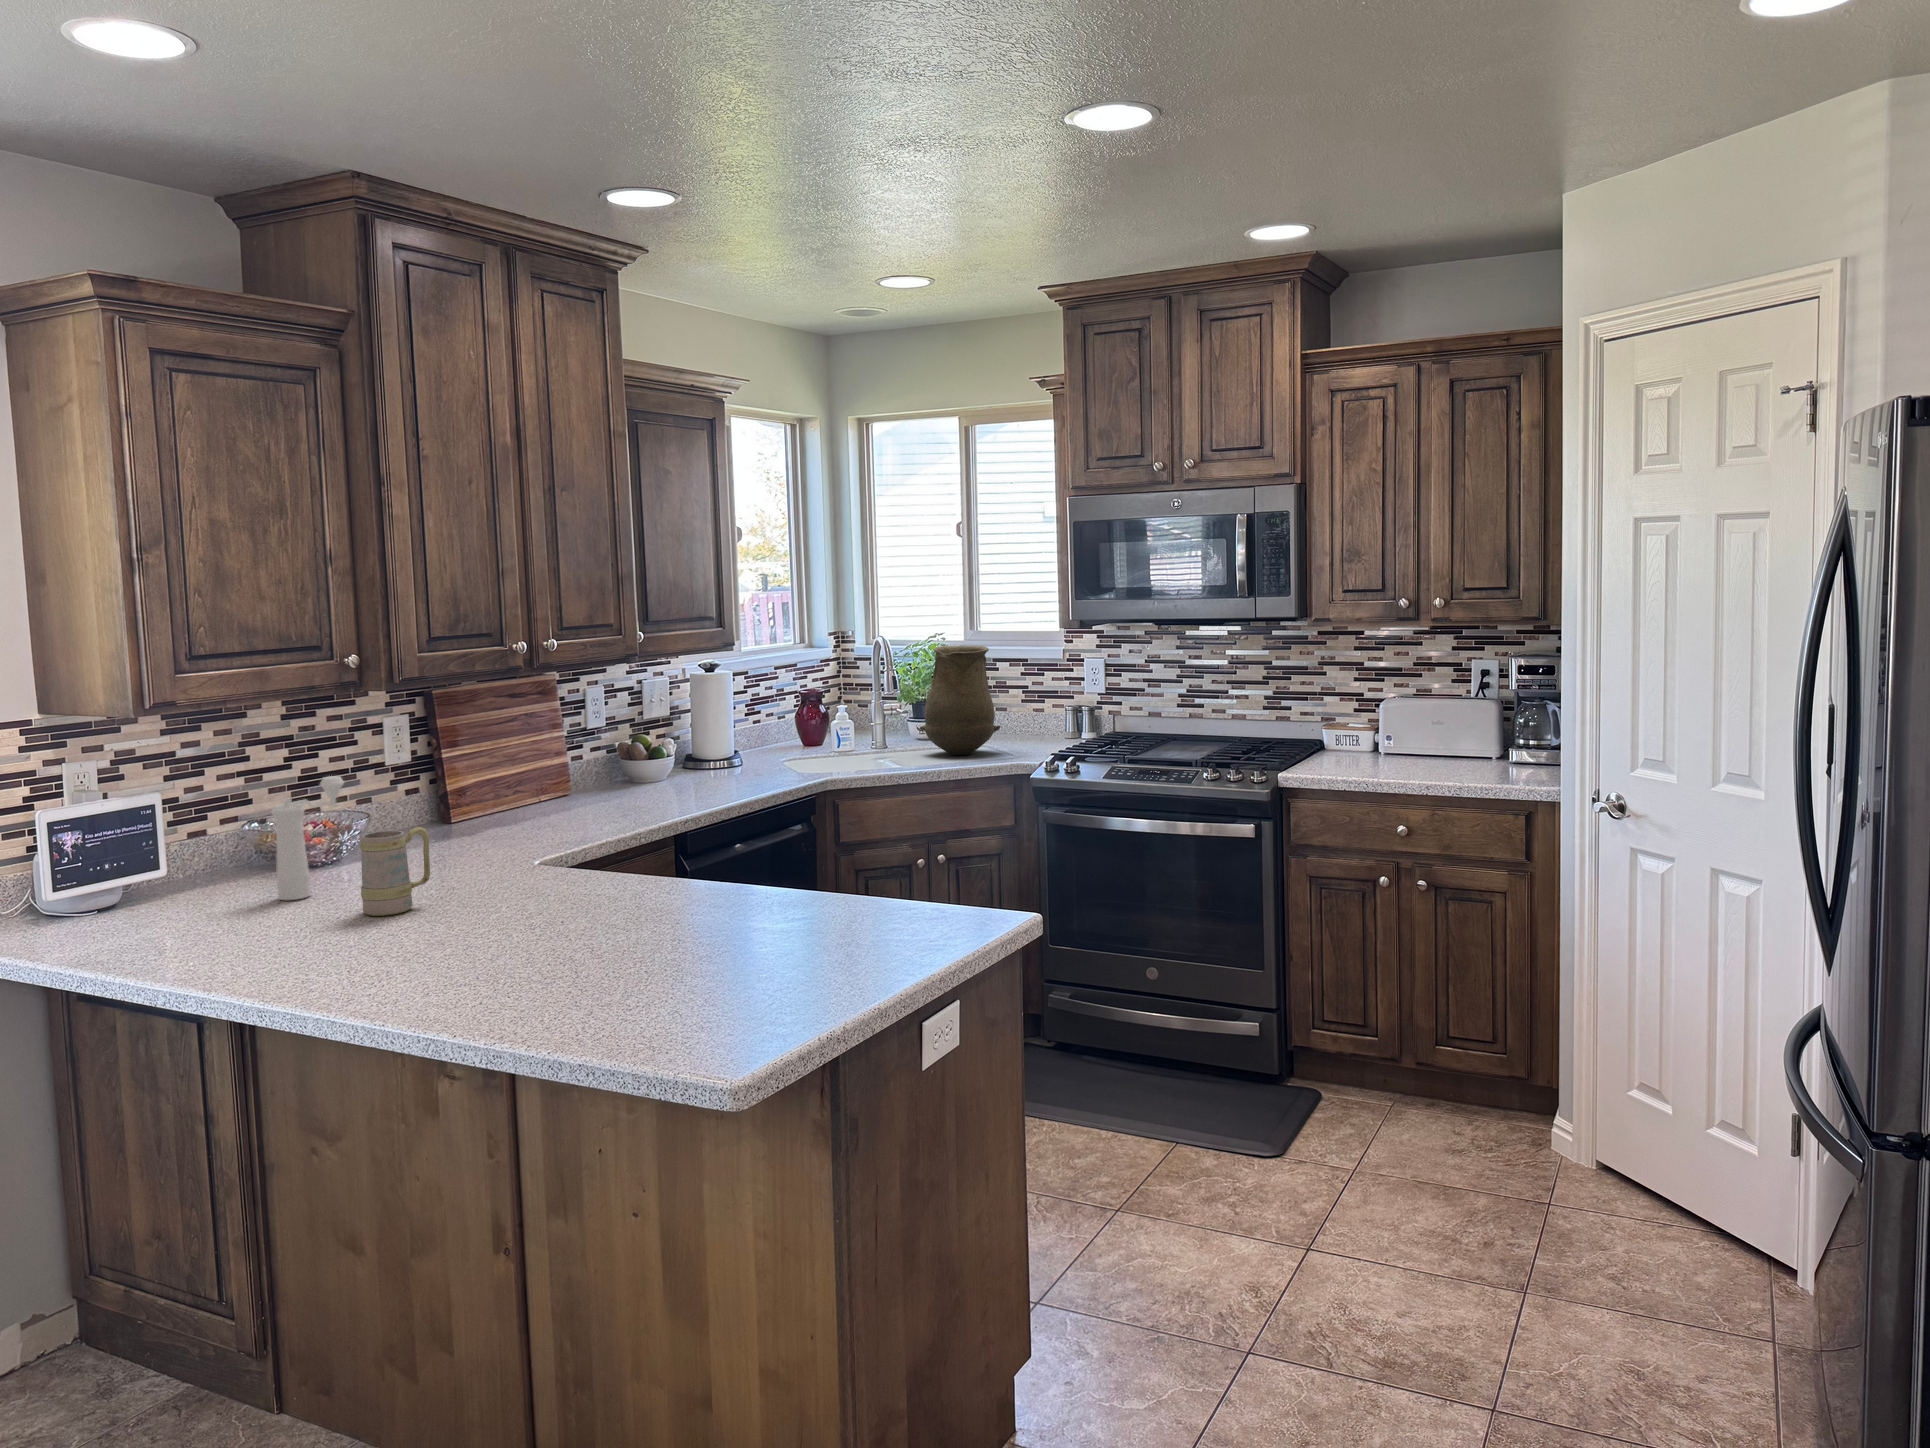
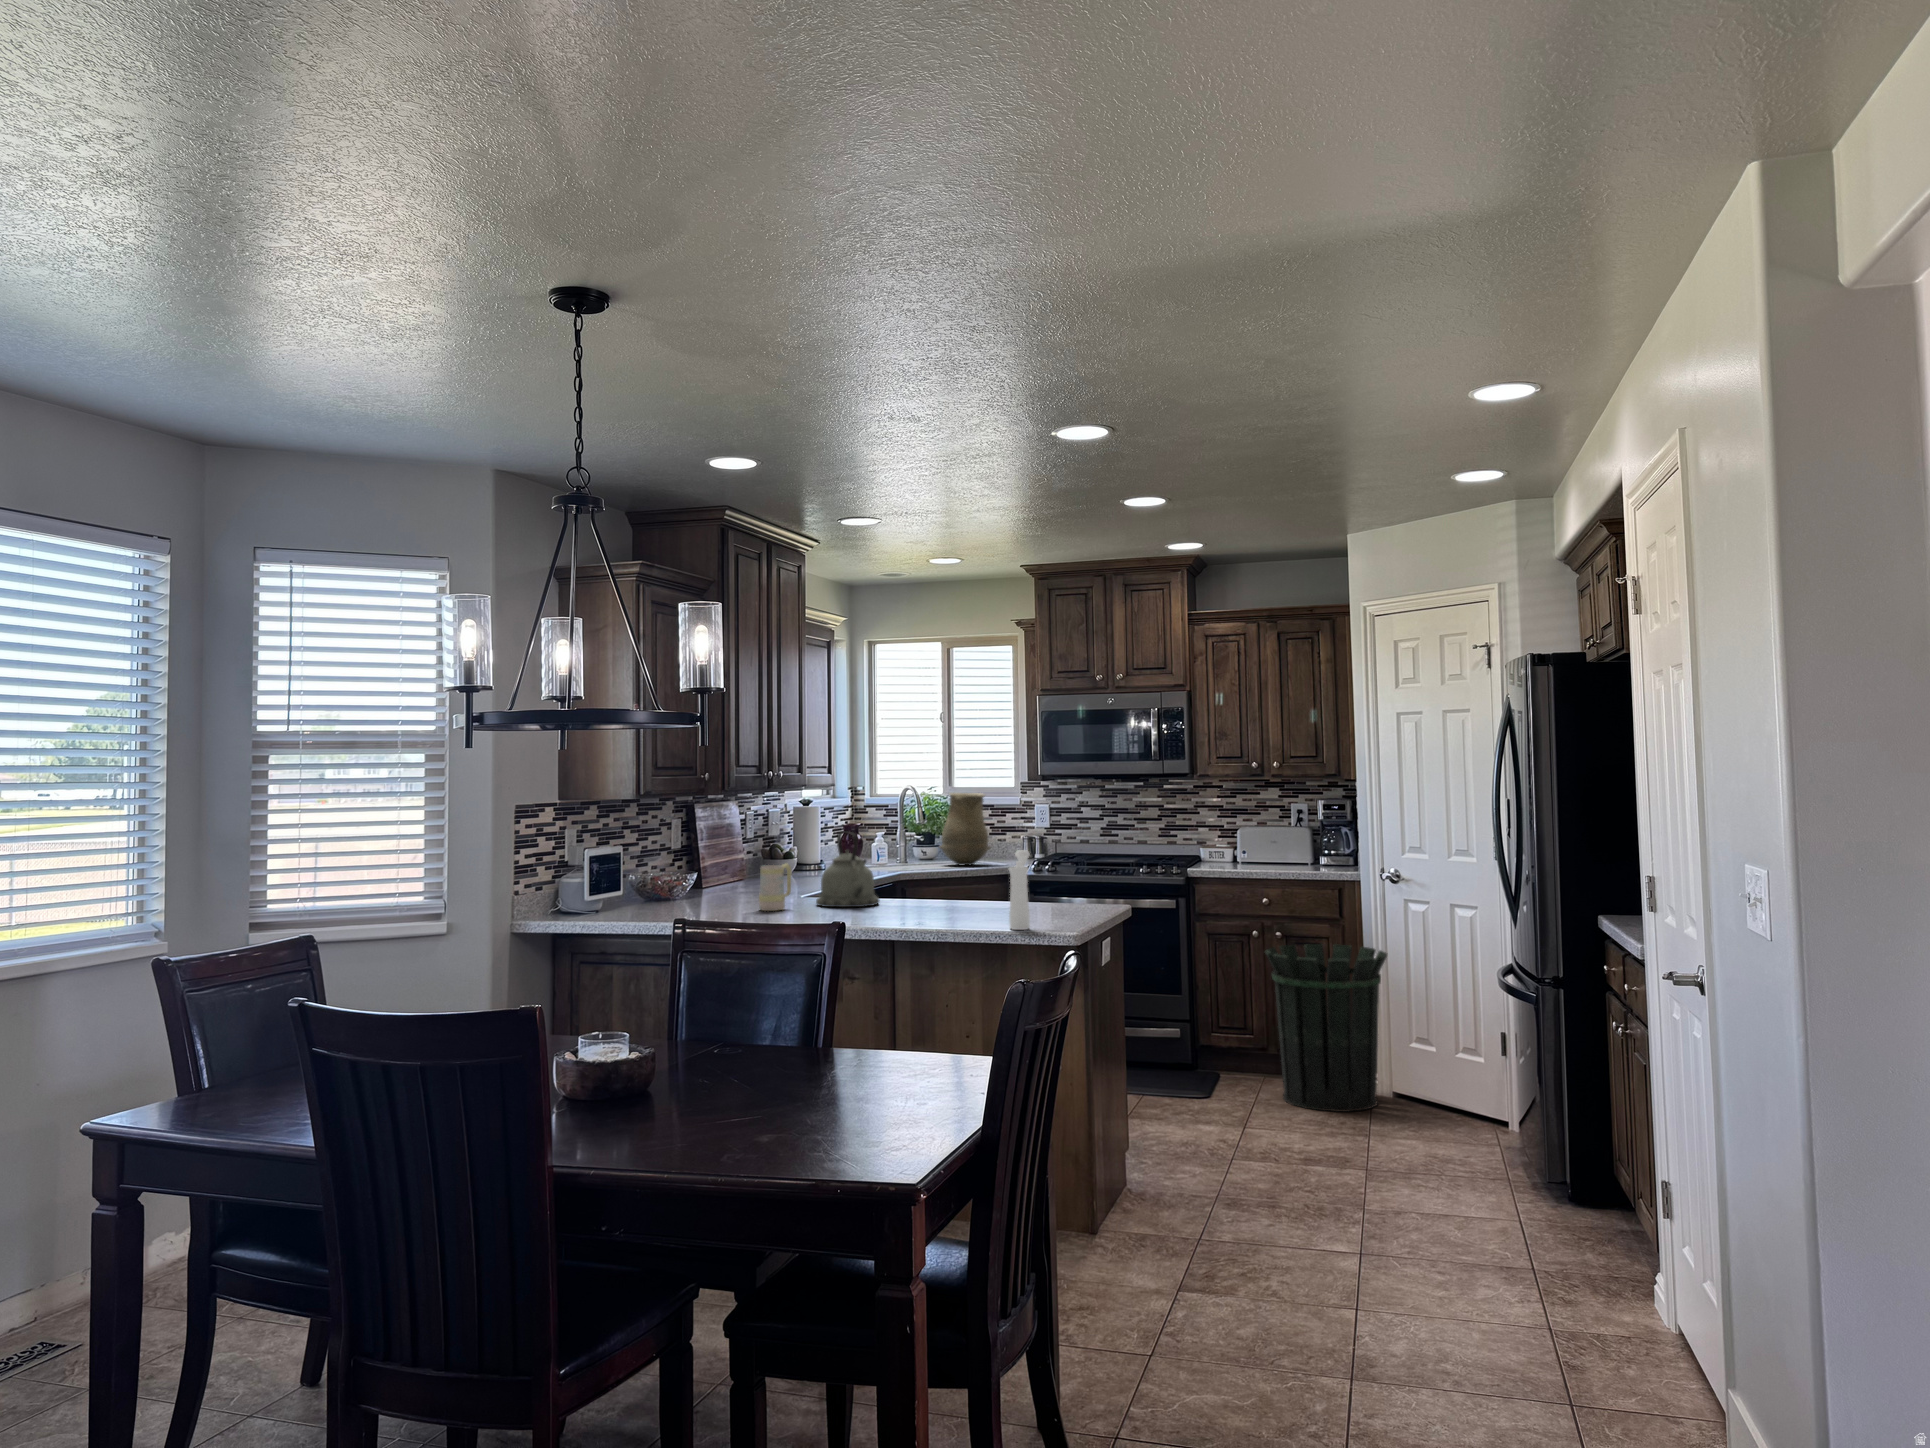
kettle: none [491,763,608,905] -> present [816,832,880,907]
pepper mill: present [271,776,344,900] -> present [1009,850,1030,930]
waste bin: none [1377,910,1595,1215] -> present [1265,944,1387,1112]

